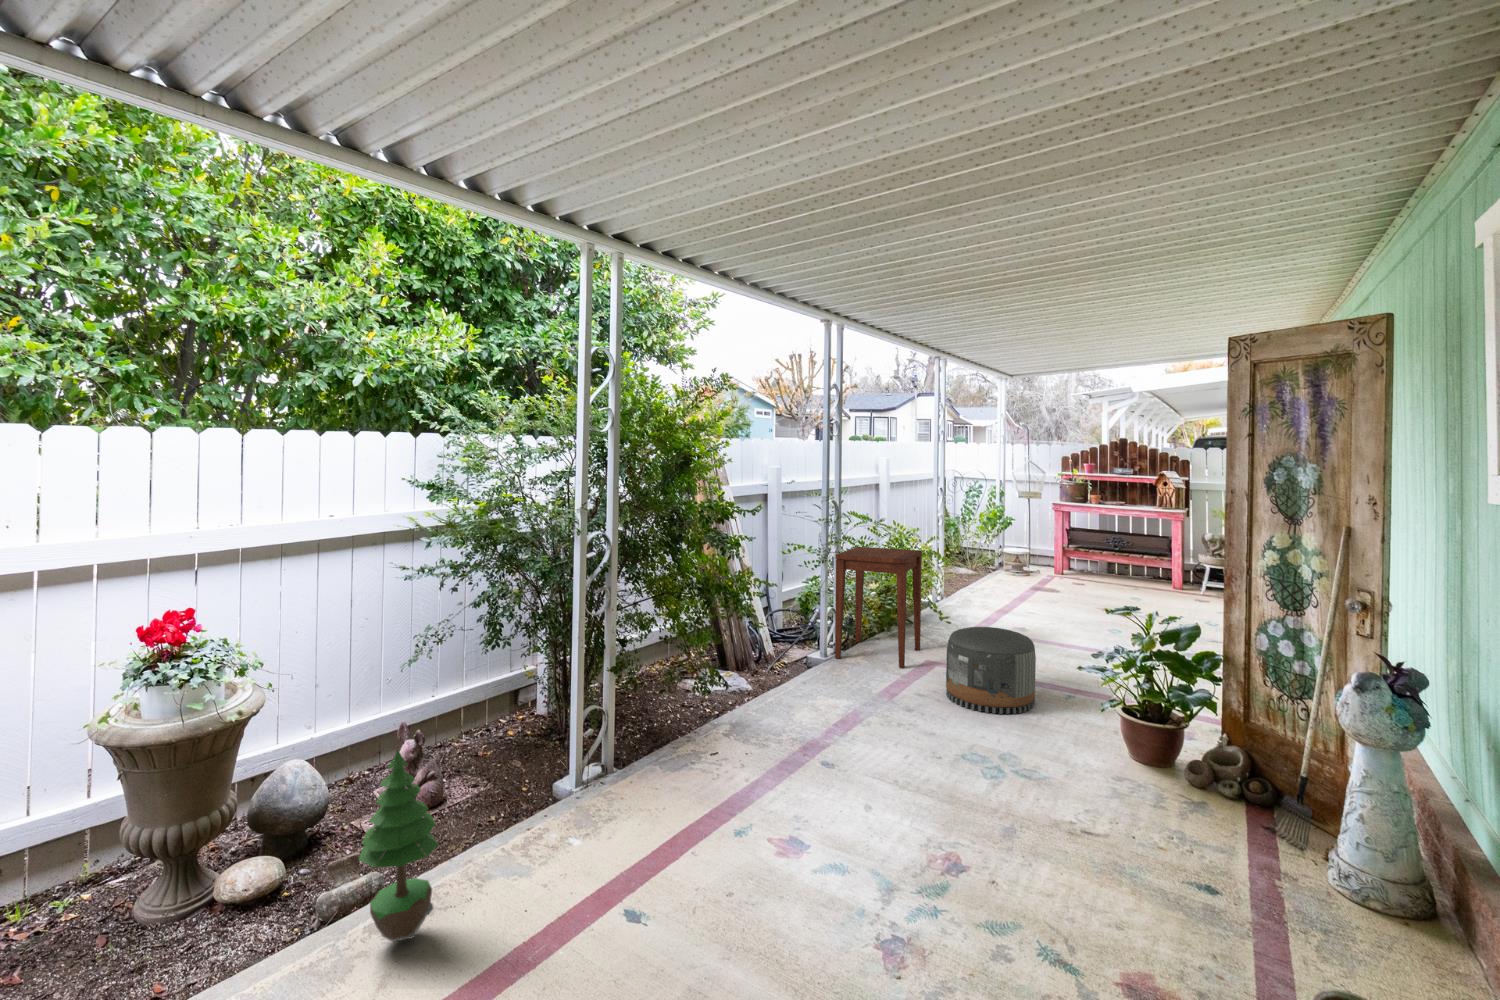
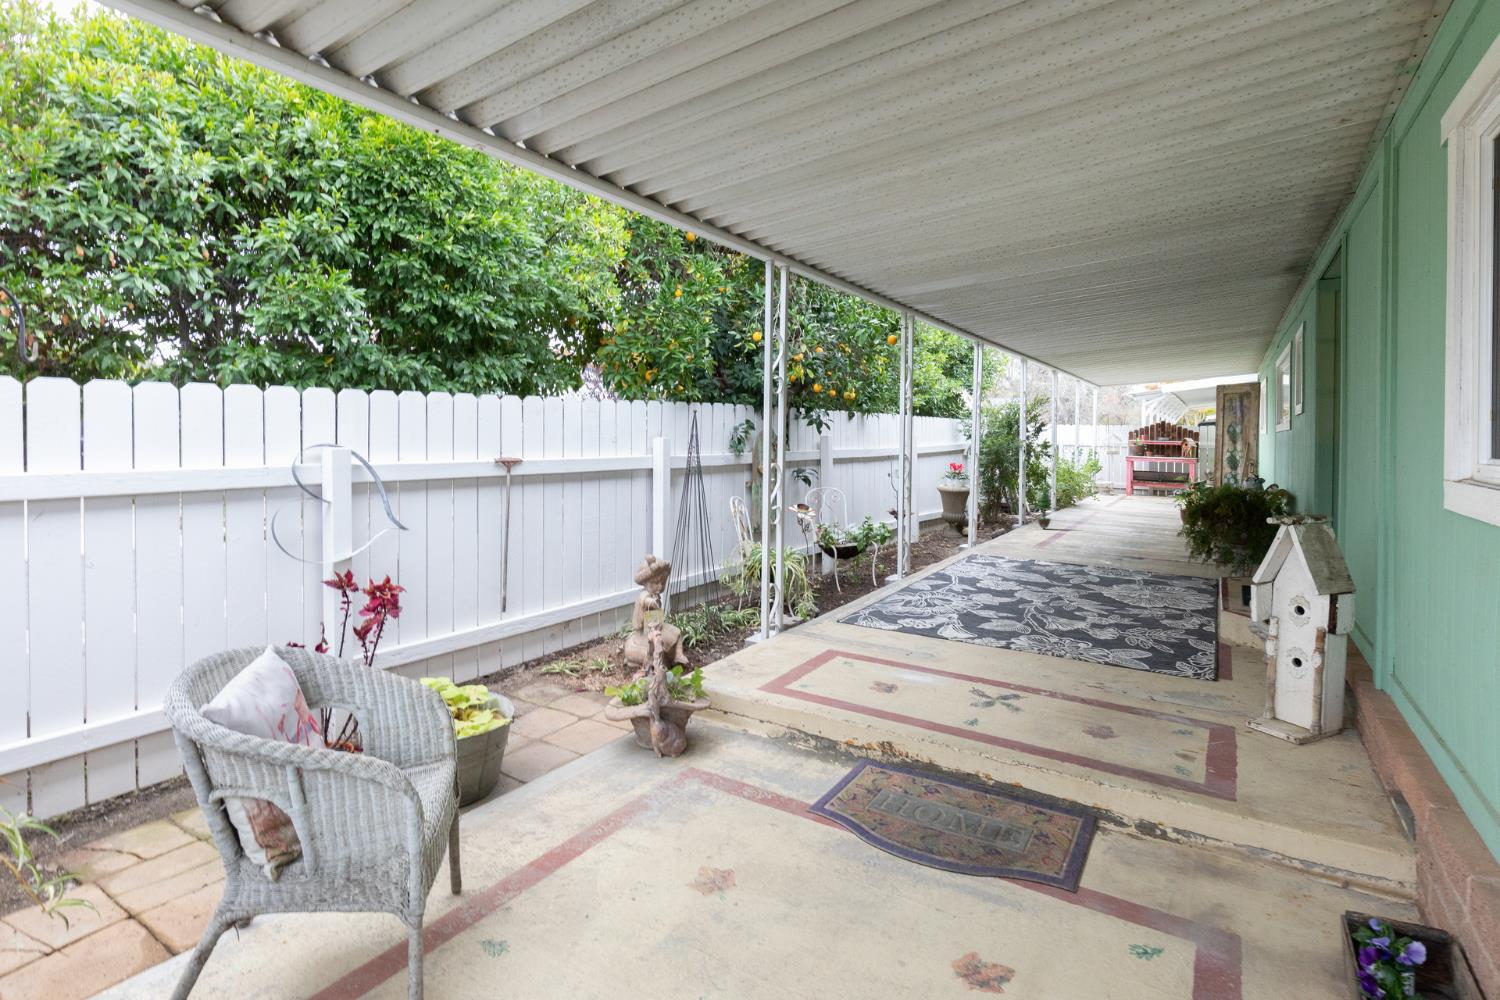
side table: present [835,547,922,668] -> none [1064,467,1096,510]
pouf: present [946,627,1036,714] -> none [1118,489,1153,515]

